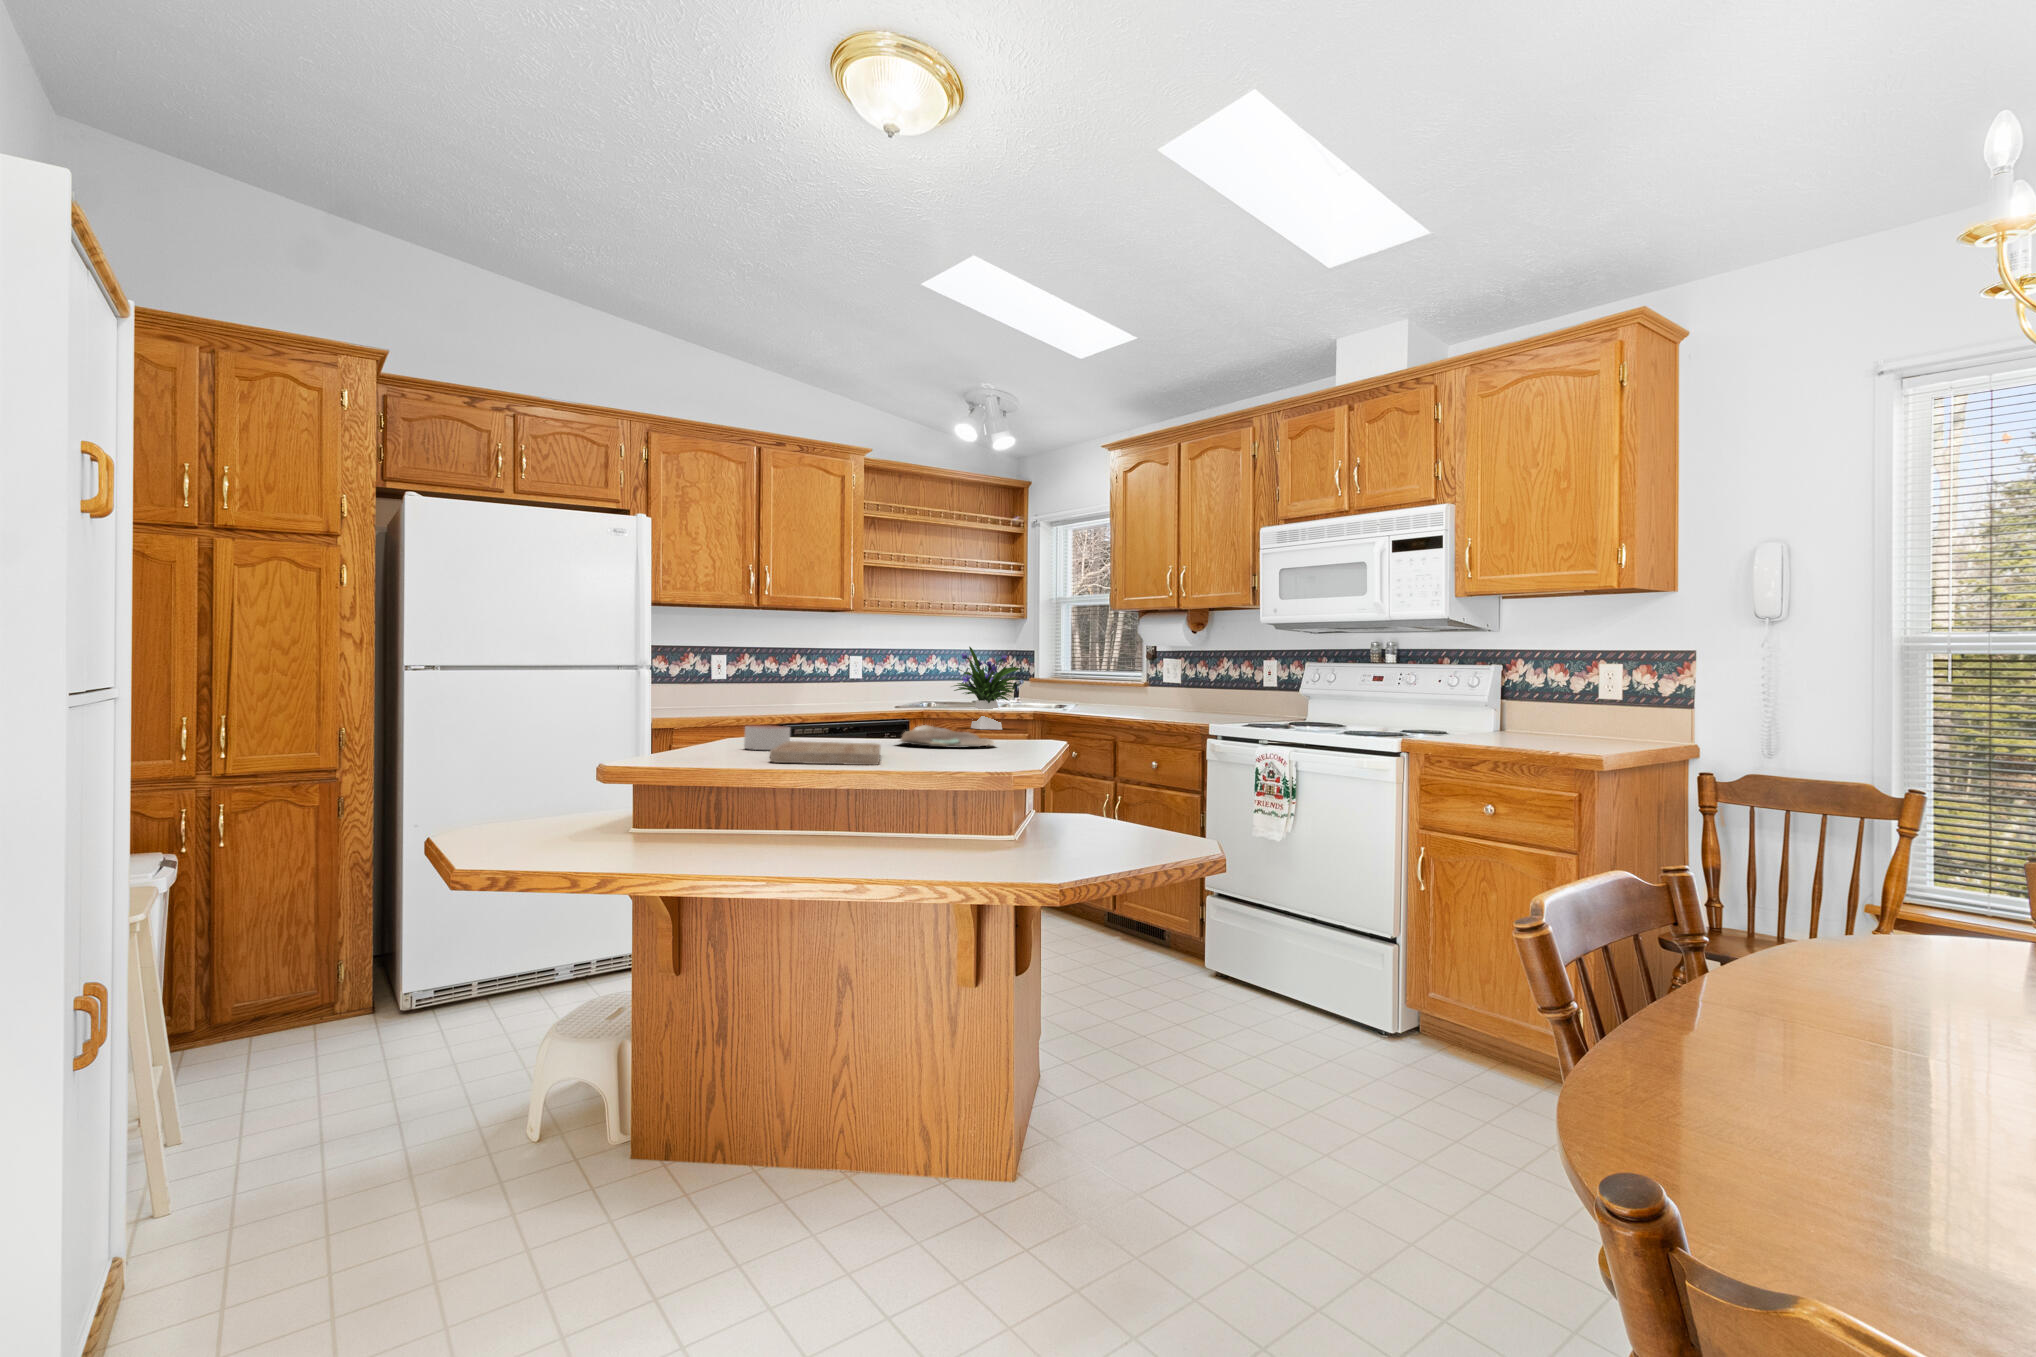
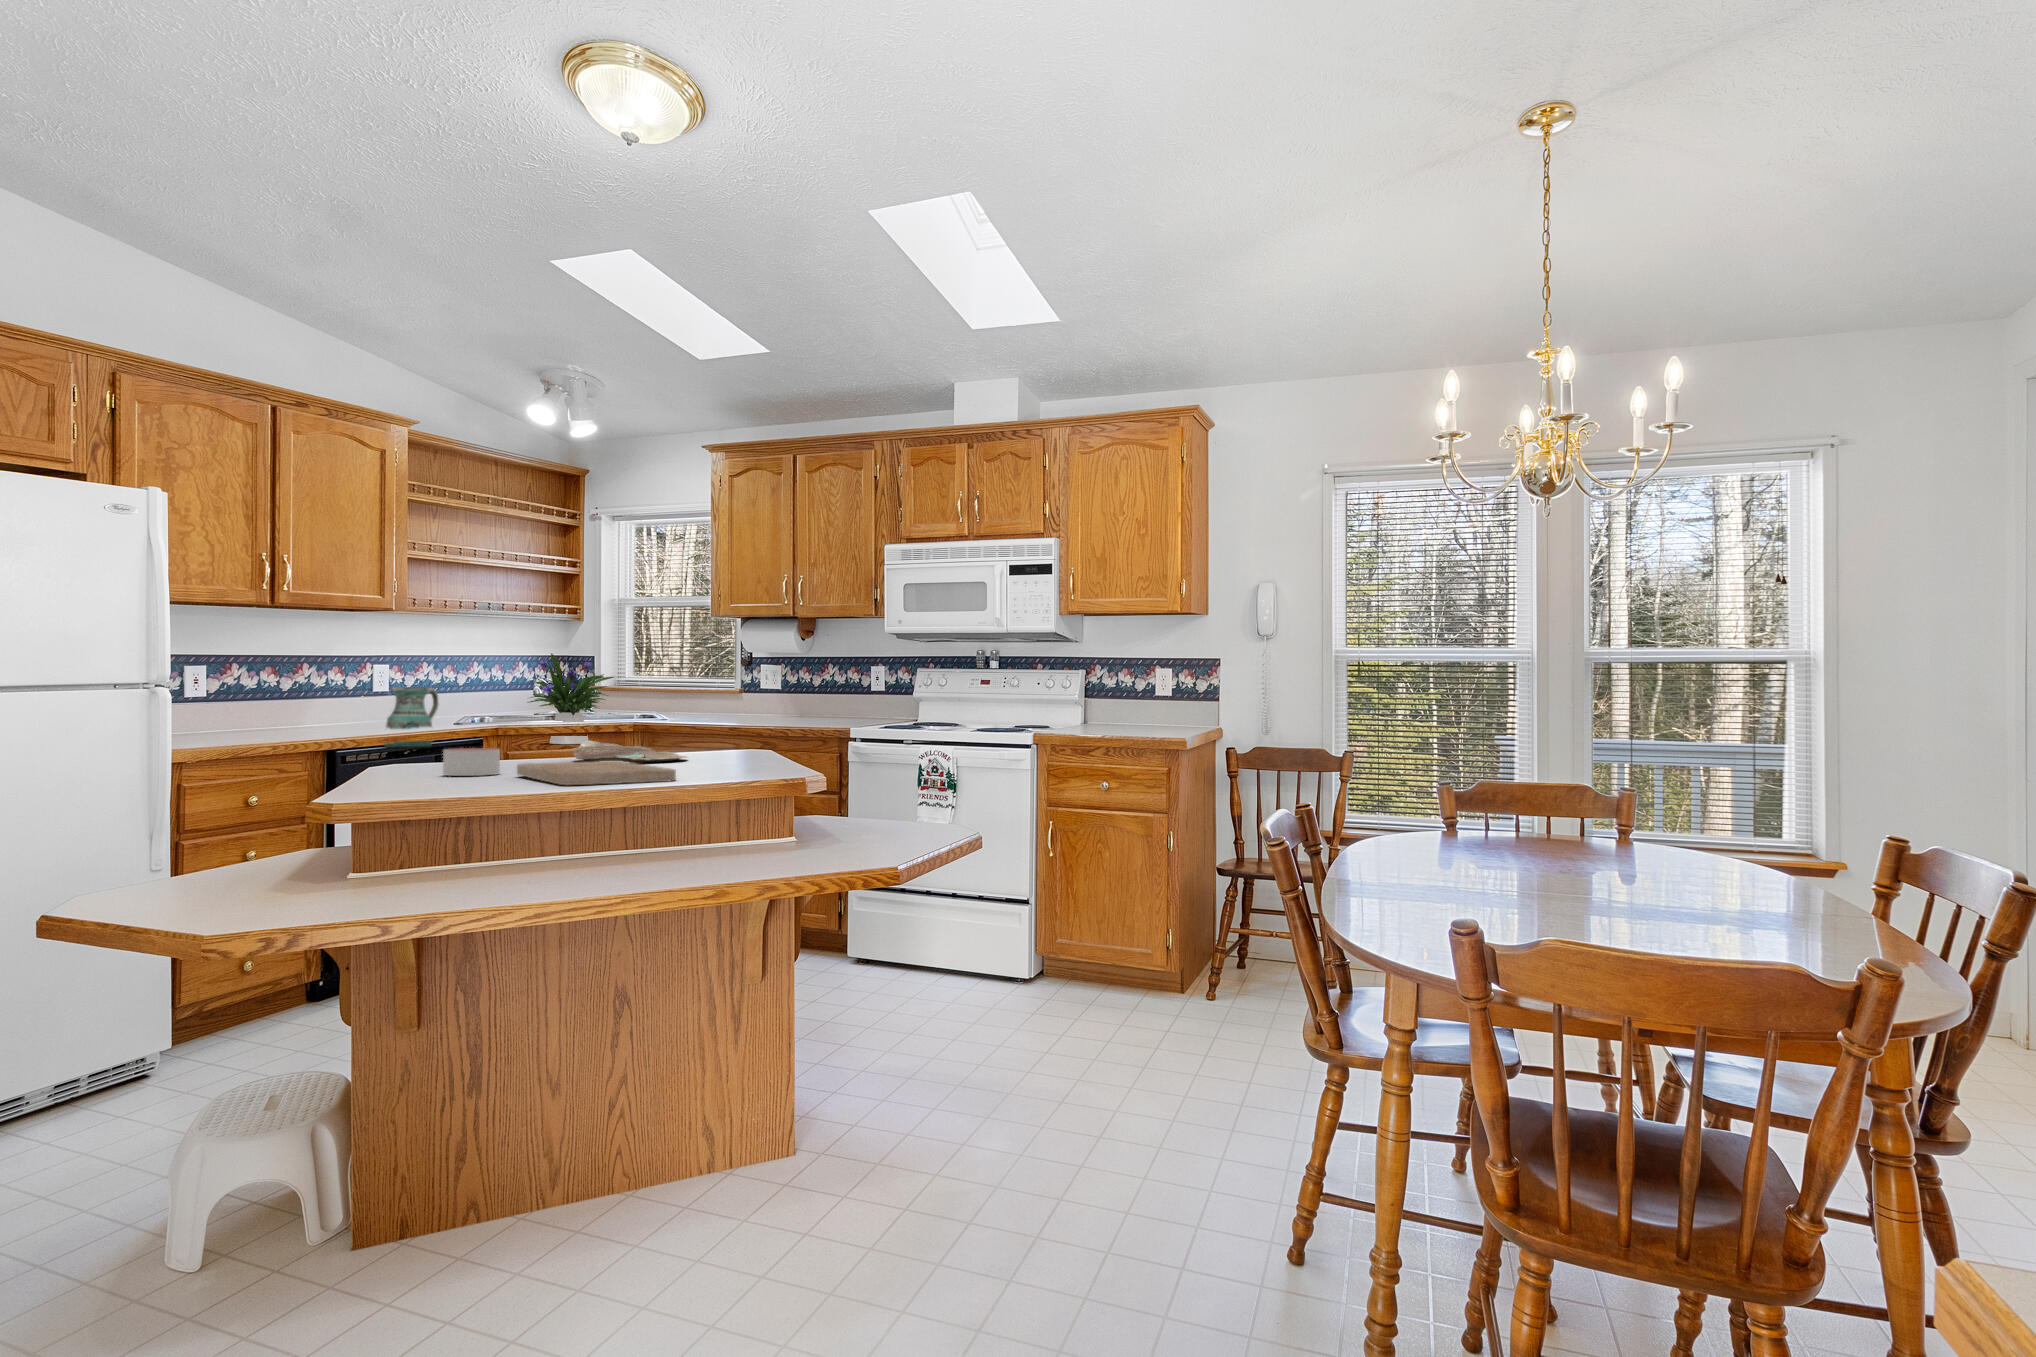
ceramic pitcher: none [842,675,886,726] -> present [384,687,438,747]

